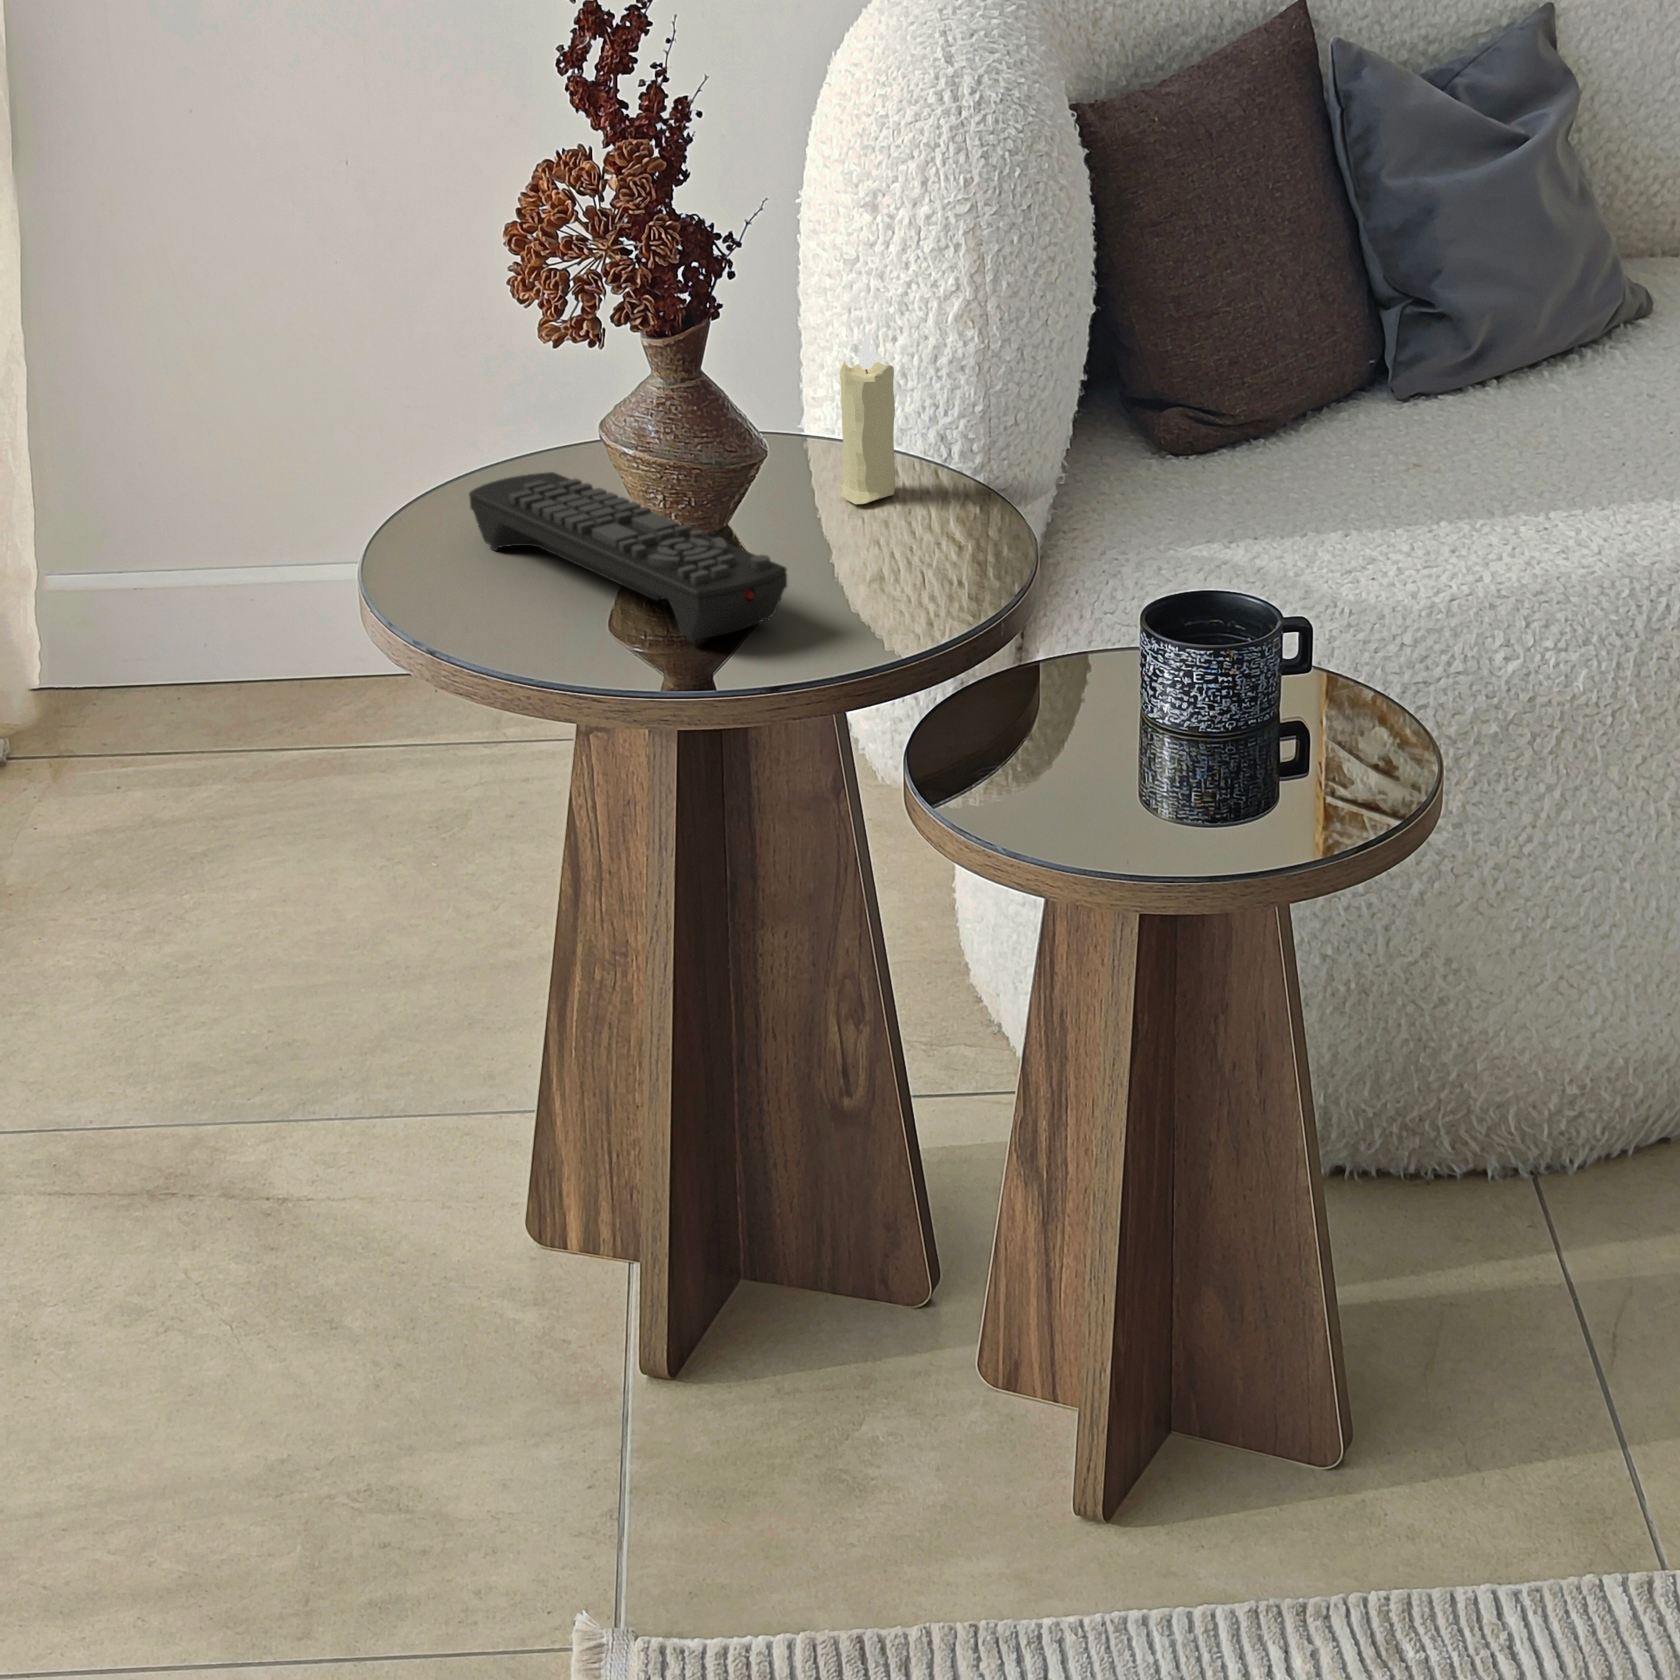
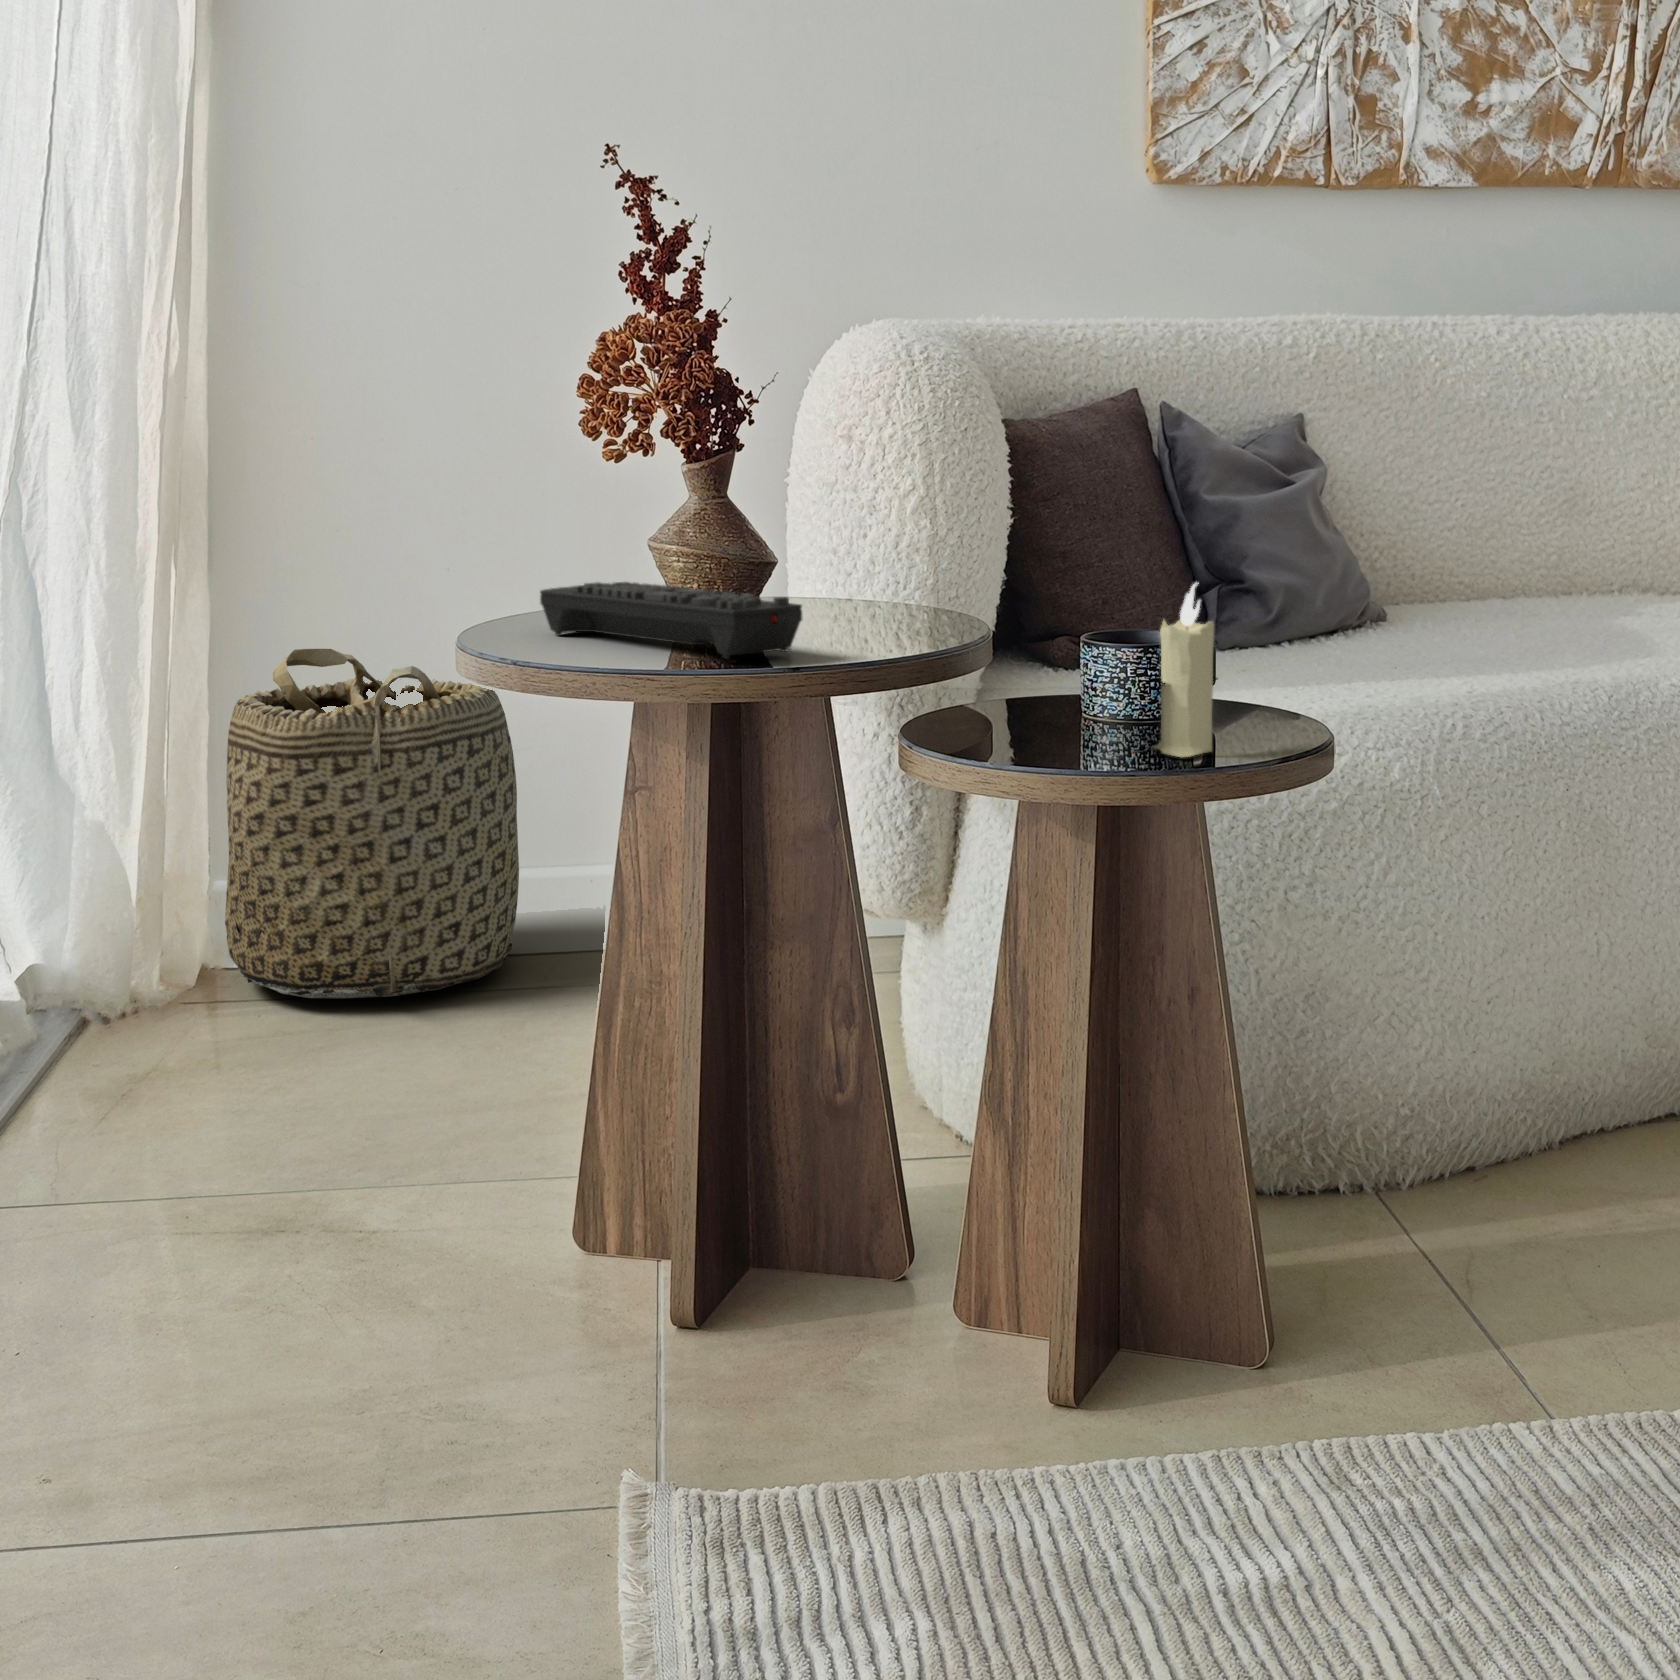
candle: present [839,328,895,504] -> present [1154,583,1214,757]
basket: none [127,387,490,831] -> present [225,649,519,998]

